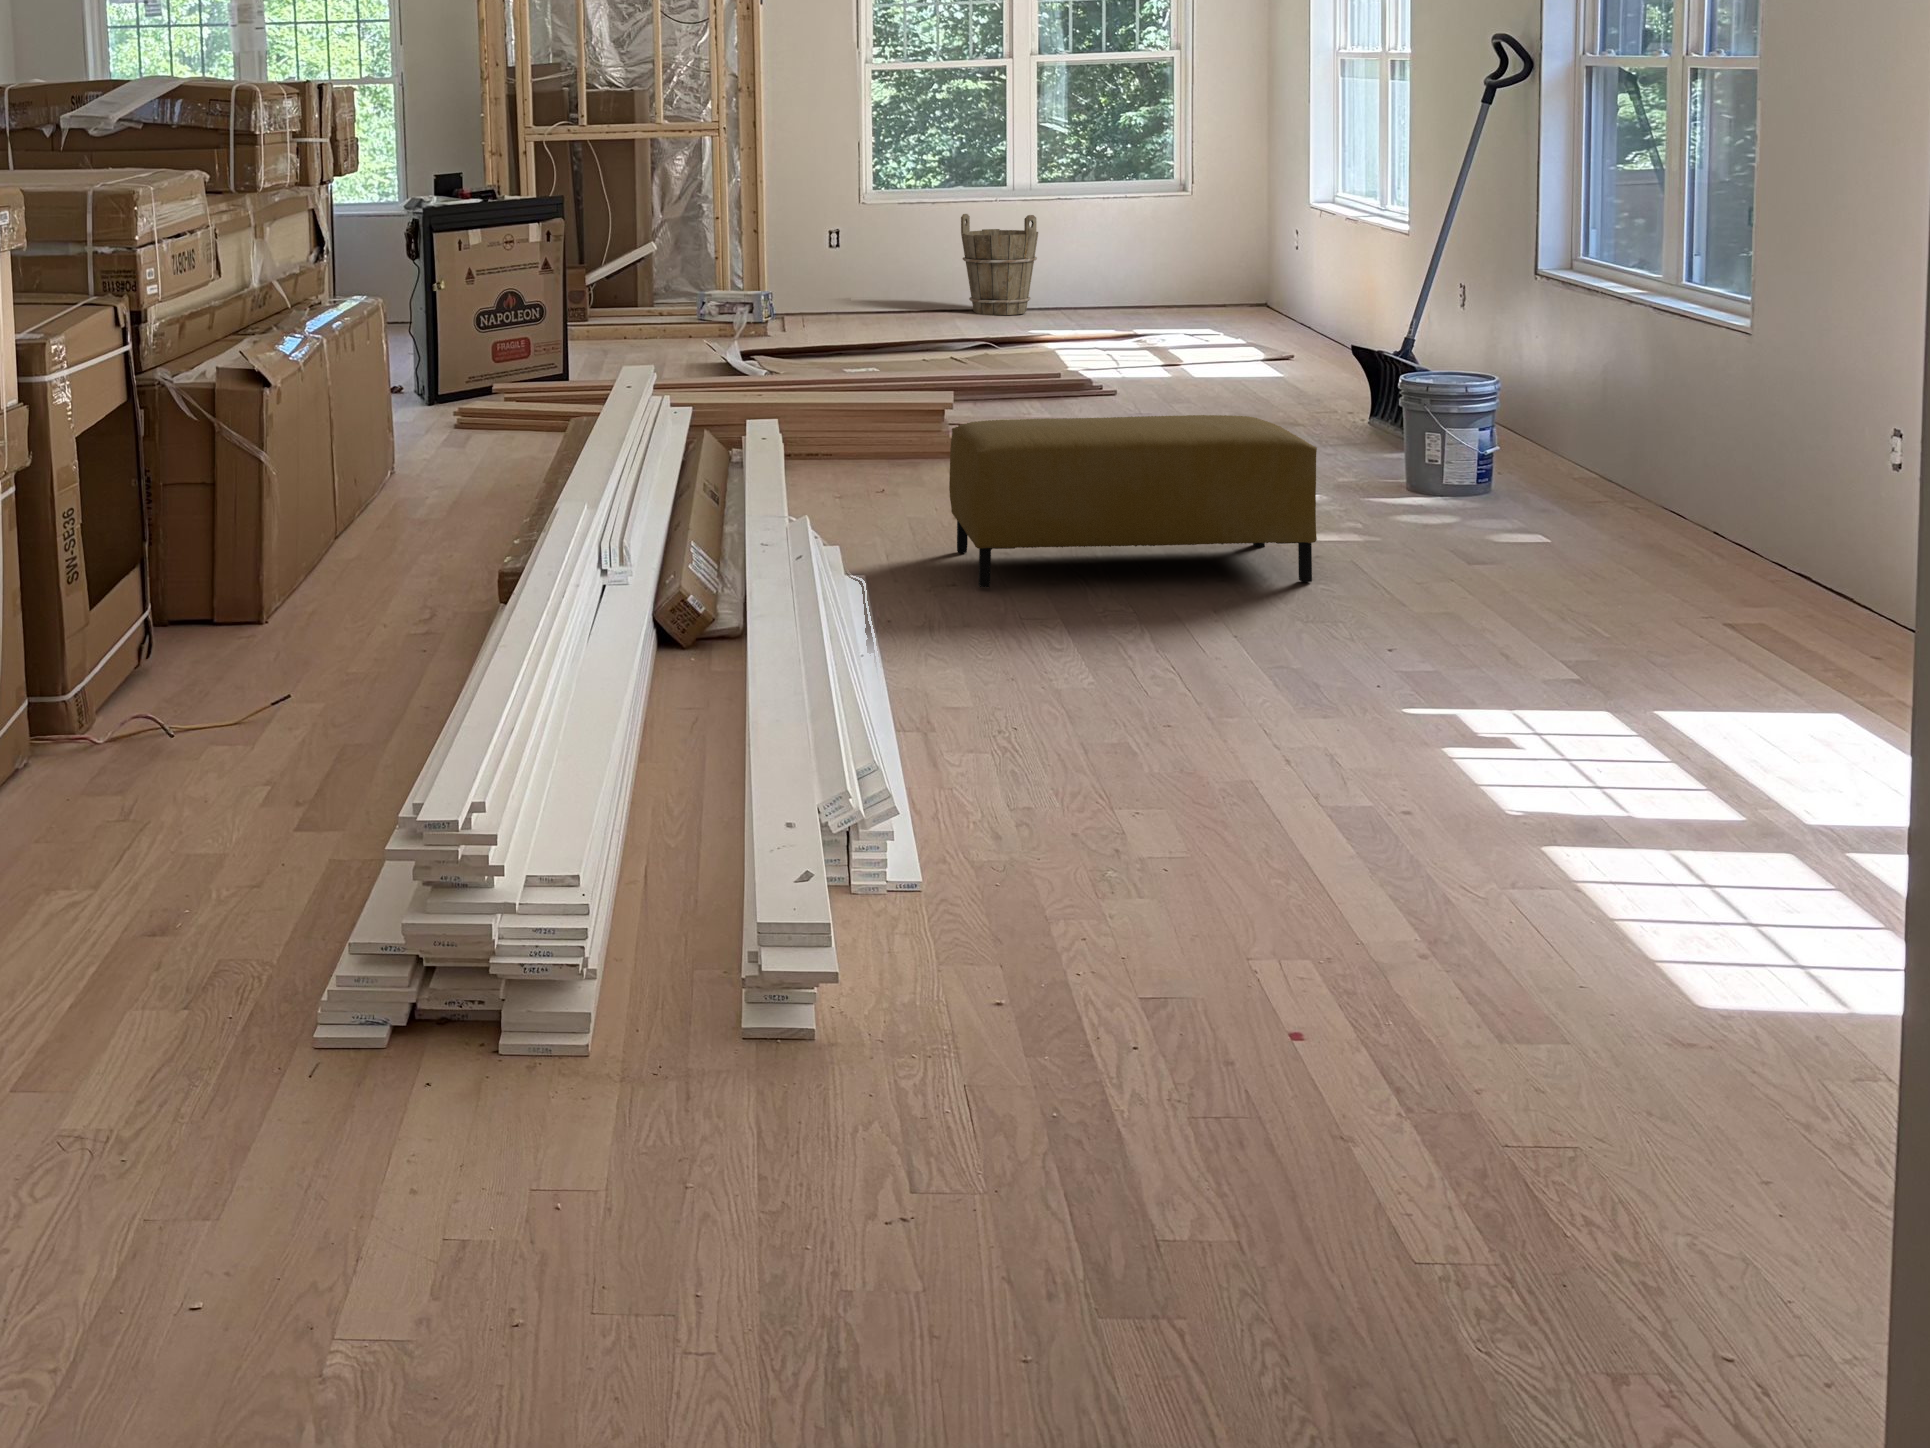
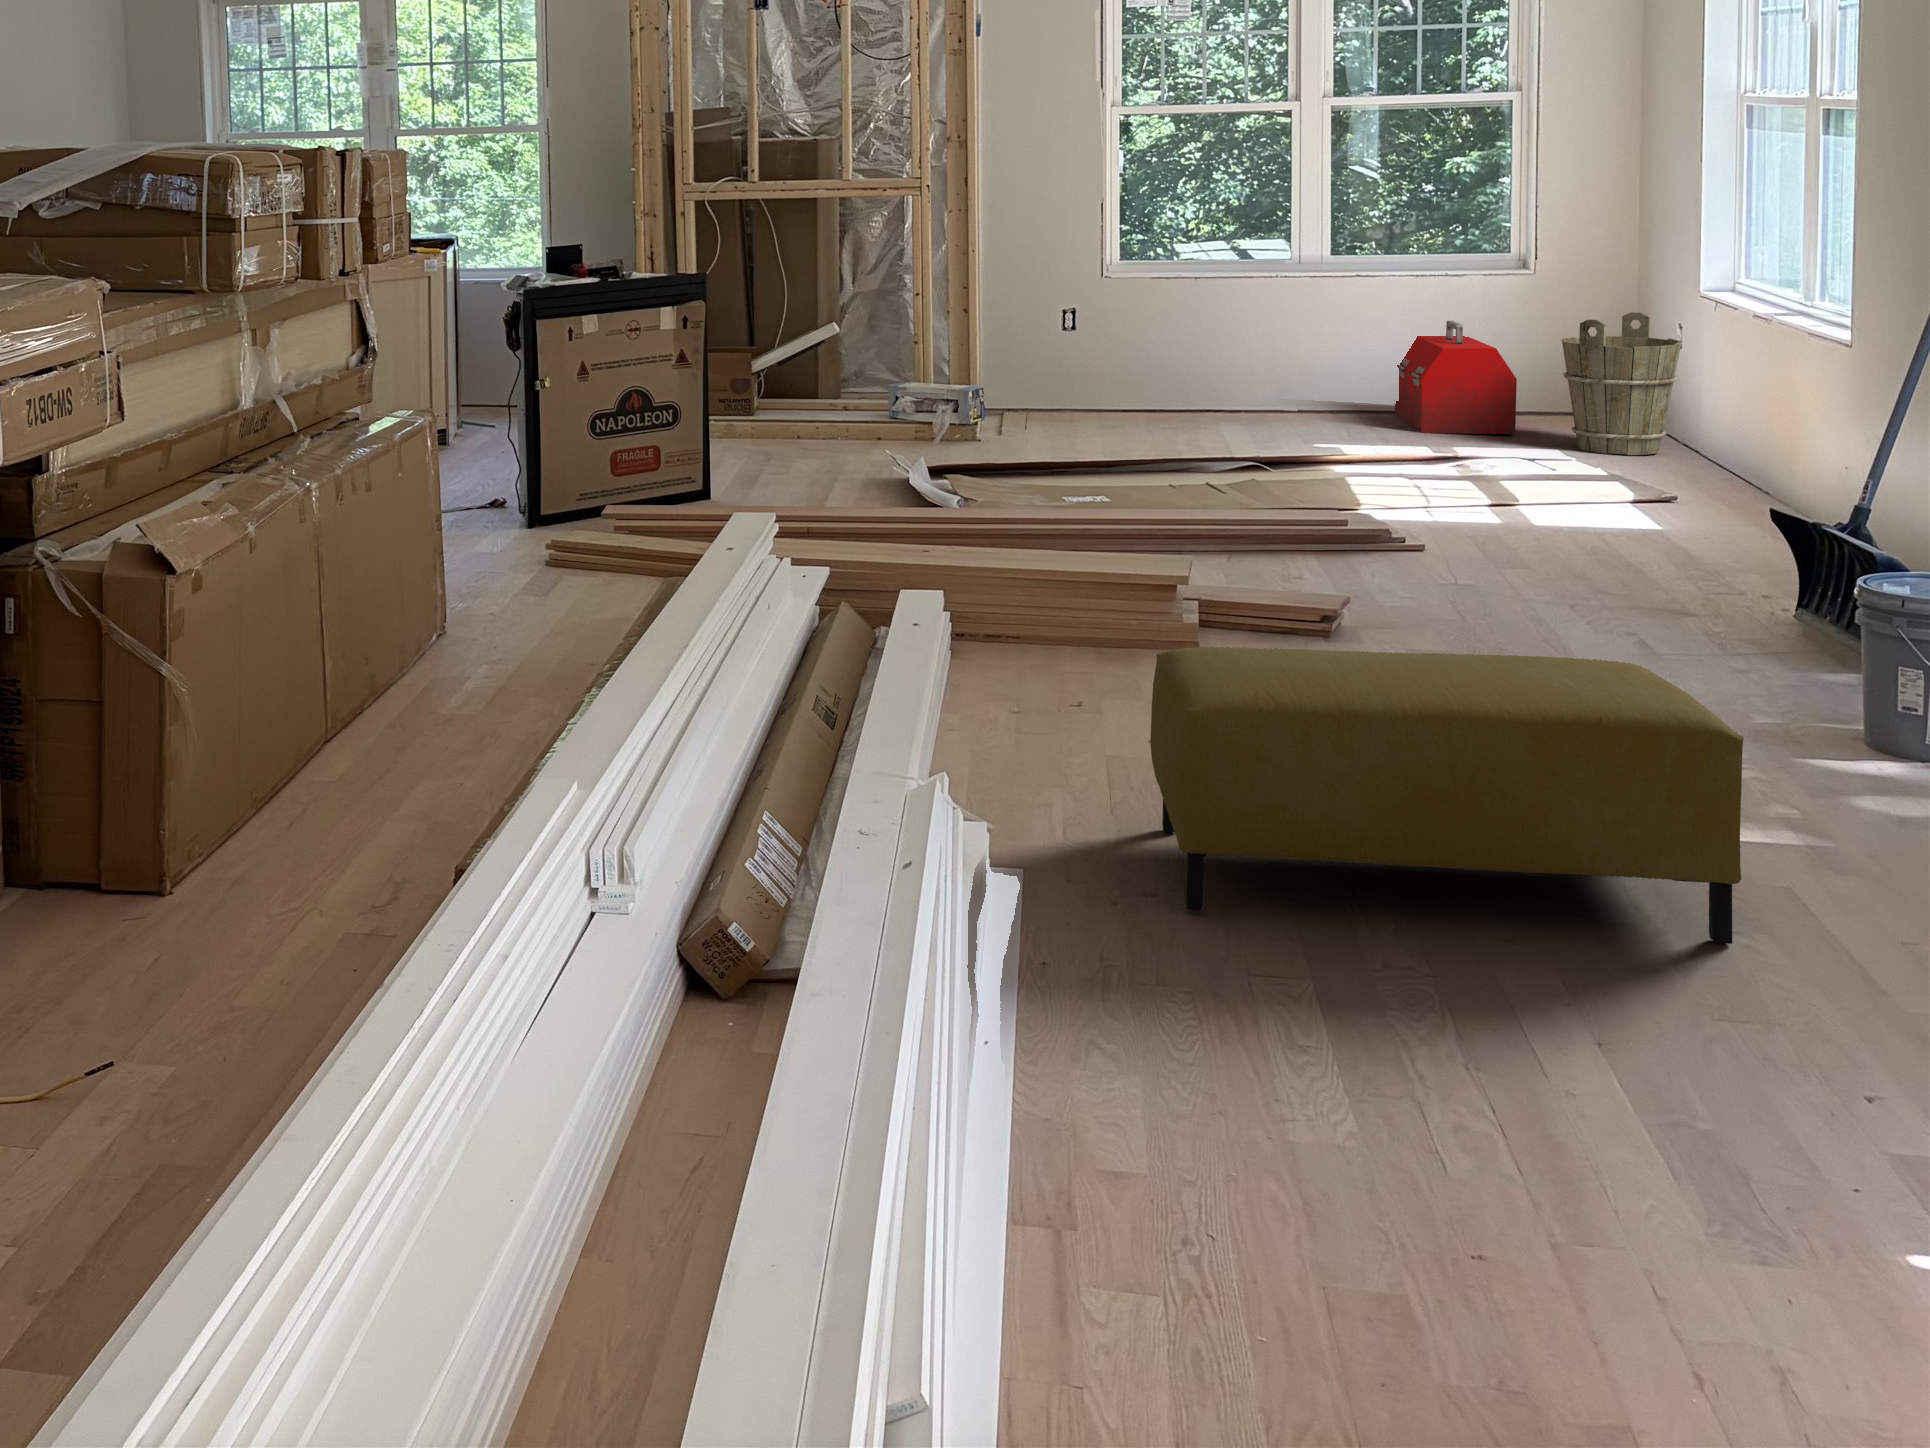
bucket: present [961,214,1038,315] -> present [1562,312,1681,455]
toolbox: none [1090,234,1179,322] -> present [1395,321,1517,434]

